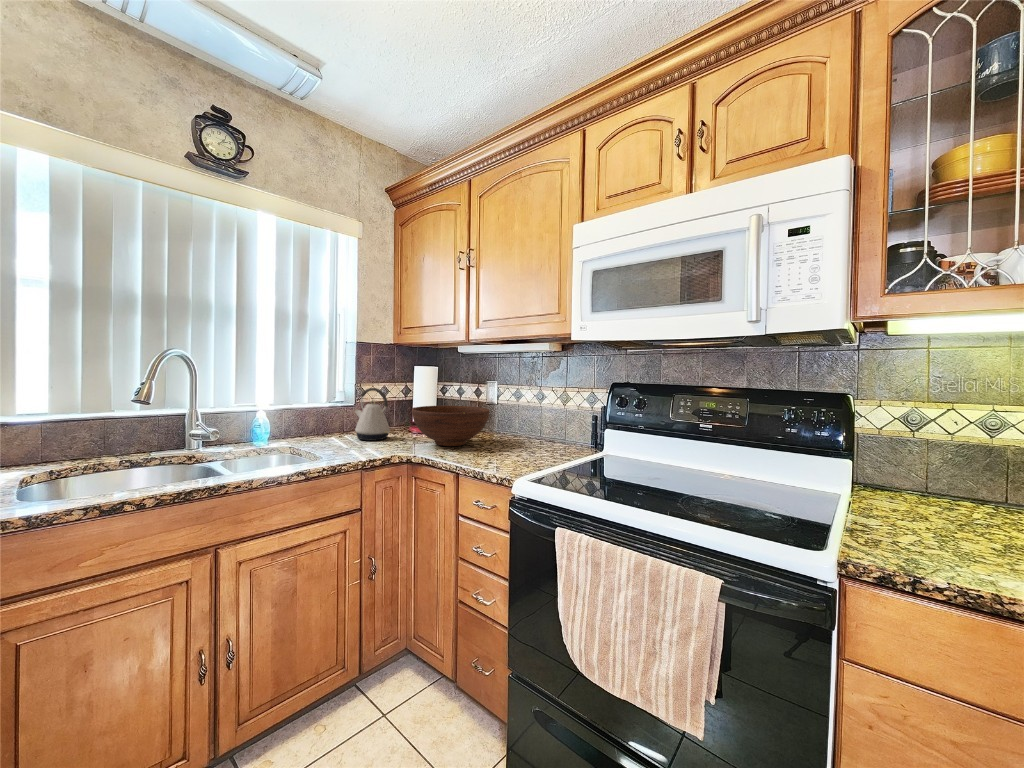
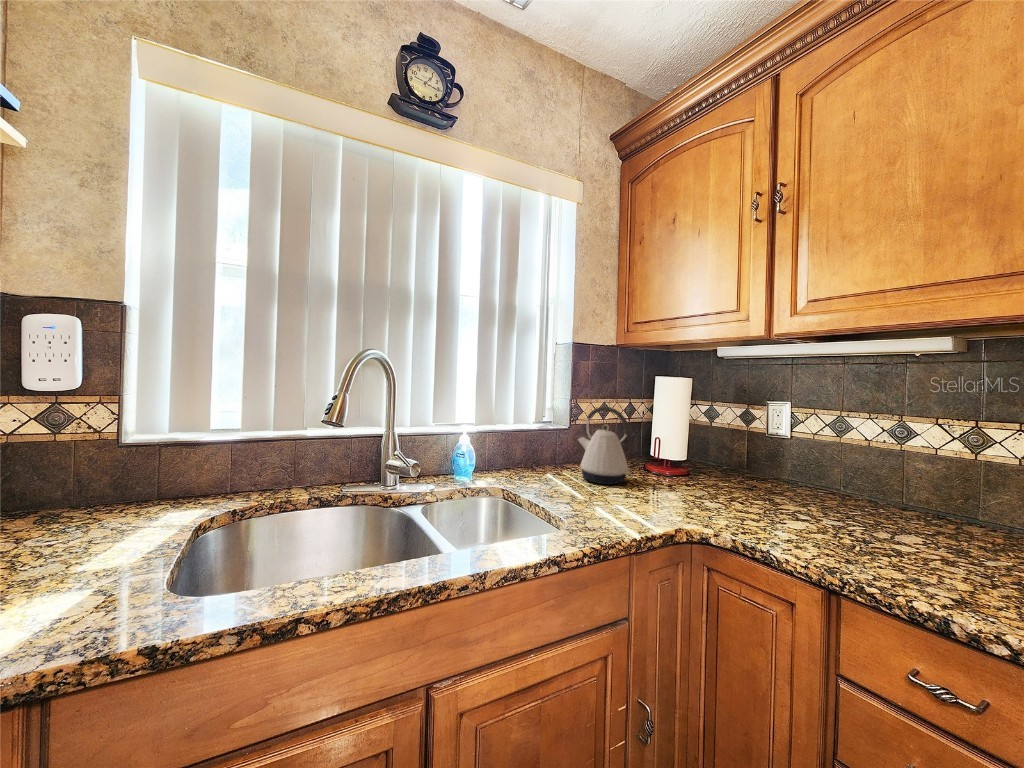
fruit bowl: present [412,406,490,446] -> none [680,437,826,511]

